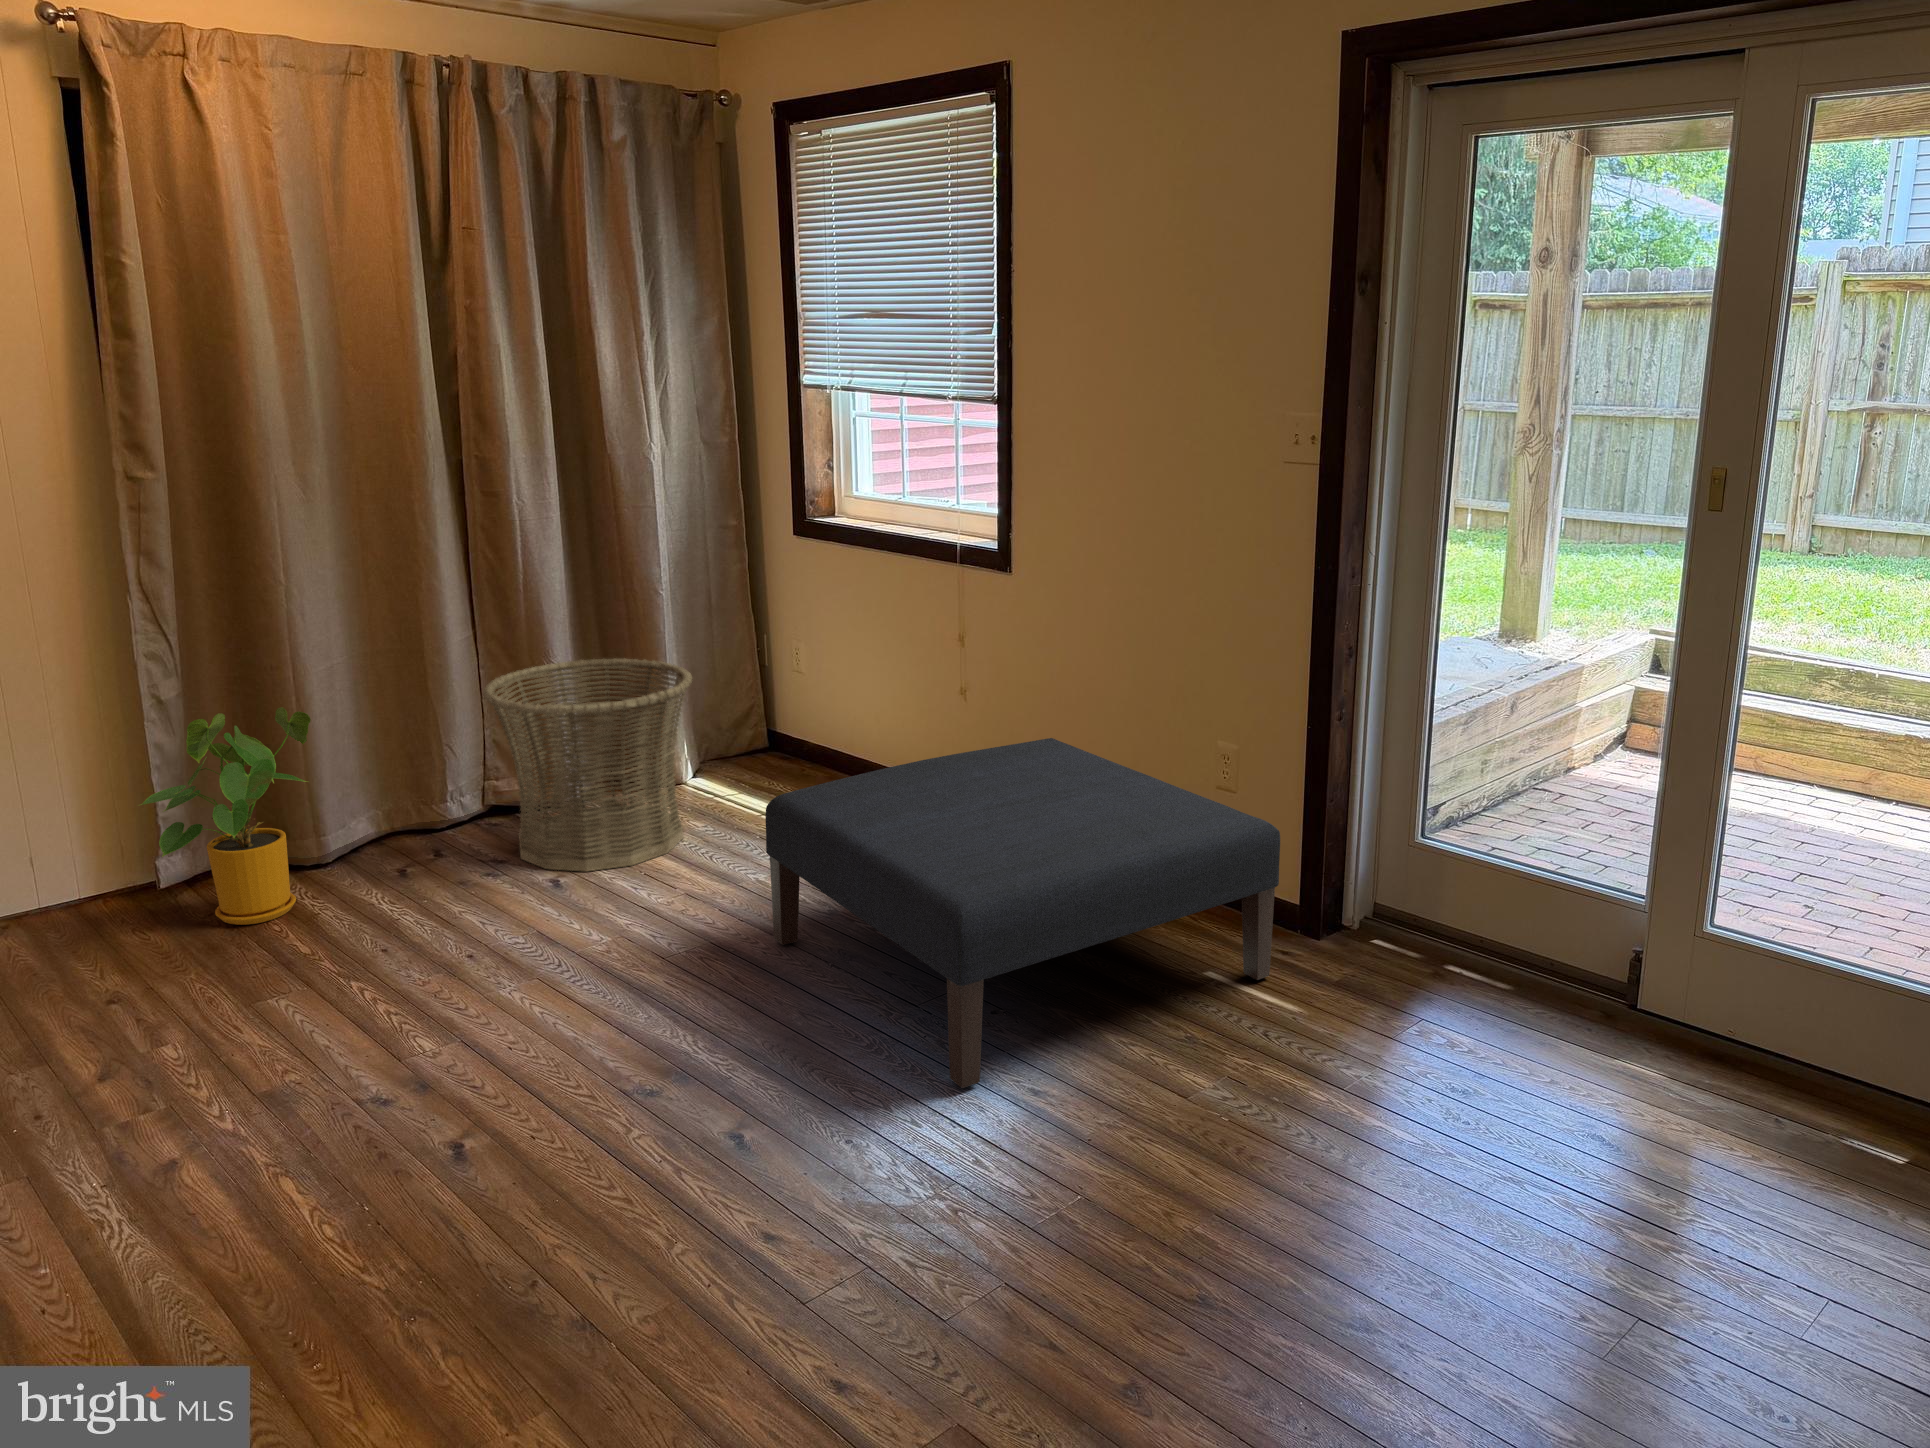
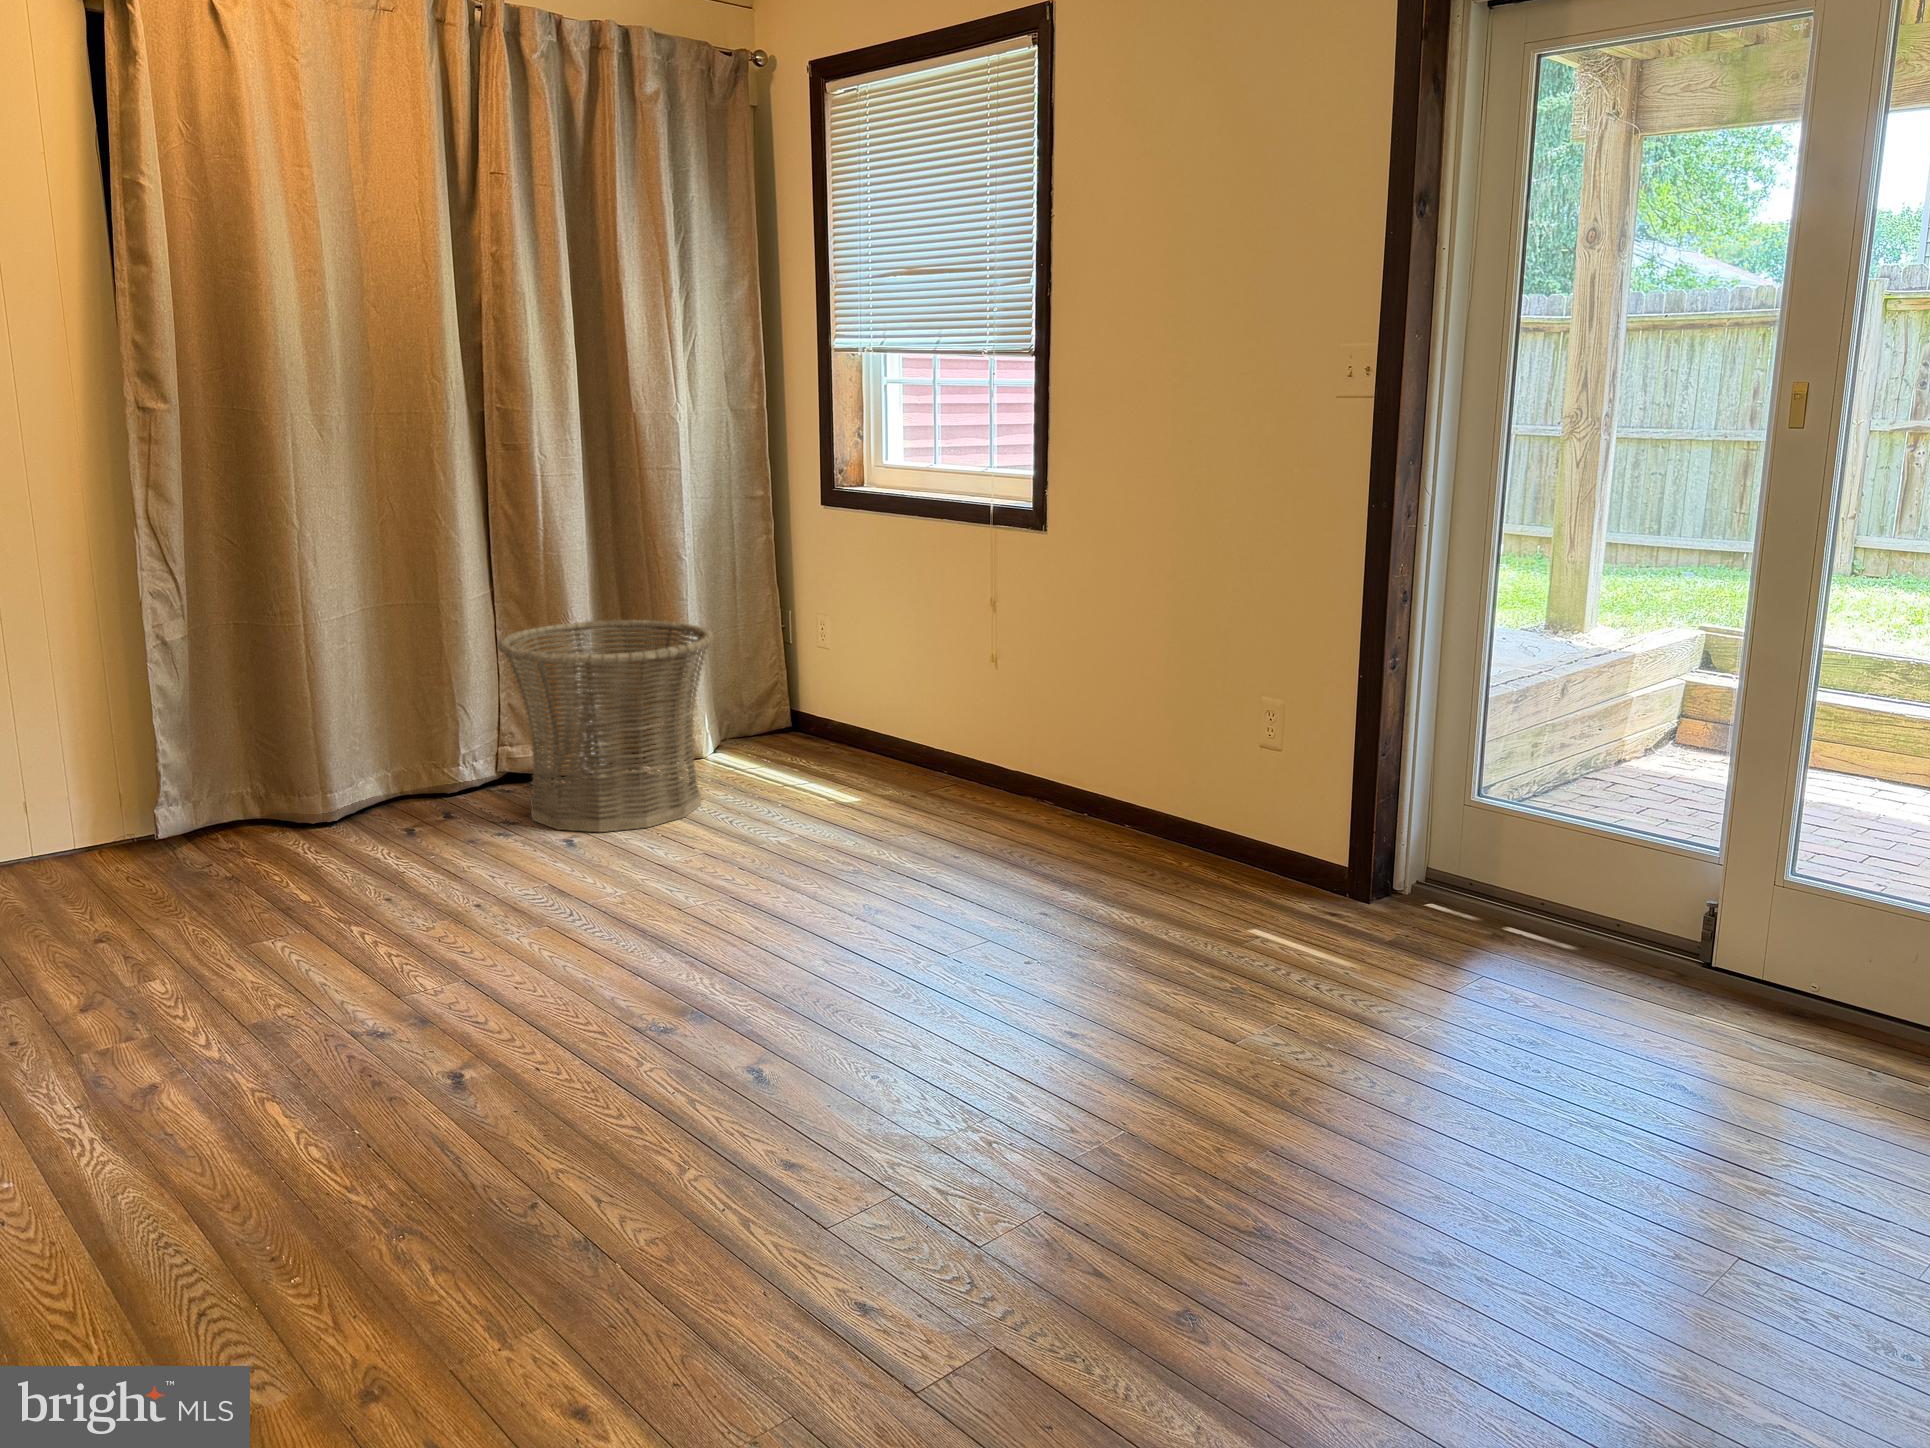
house plant: present [140,707,311,925] -> none [136,653,319,874]
ottoman: present [765,738,1280,1088] -> none [788,697,1331,1030]

